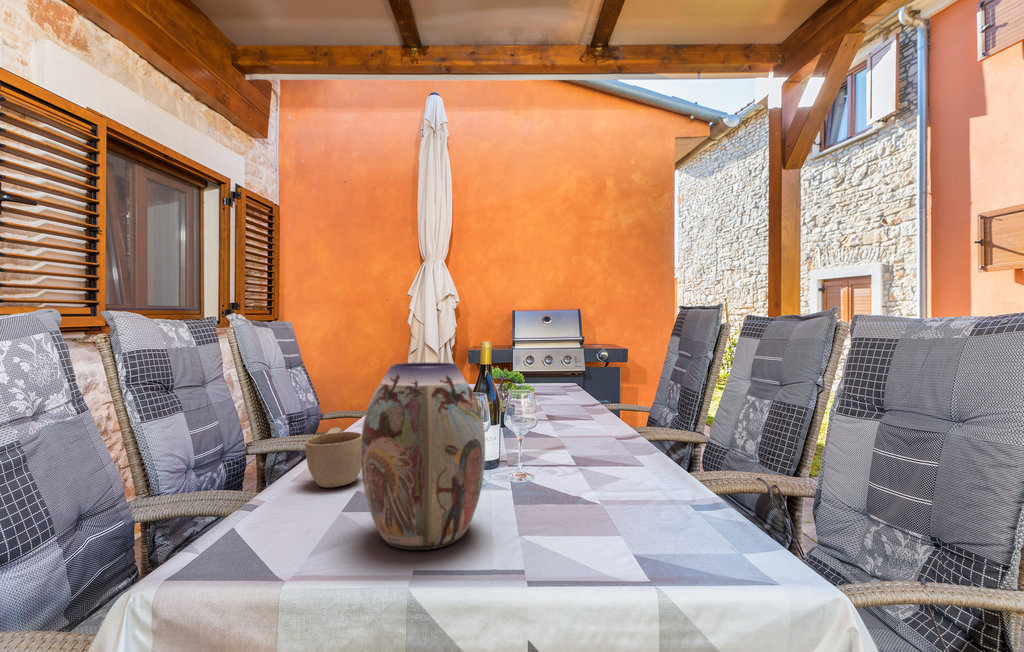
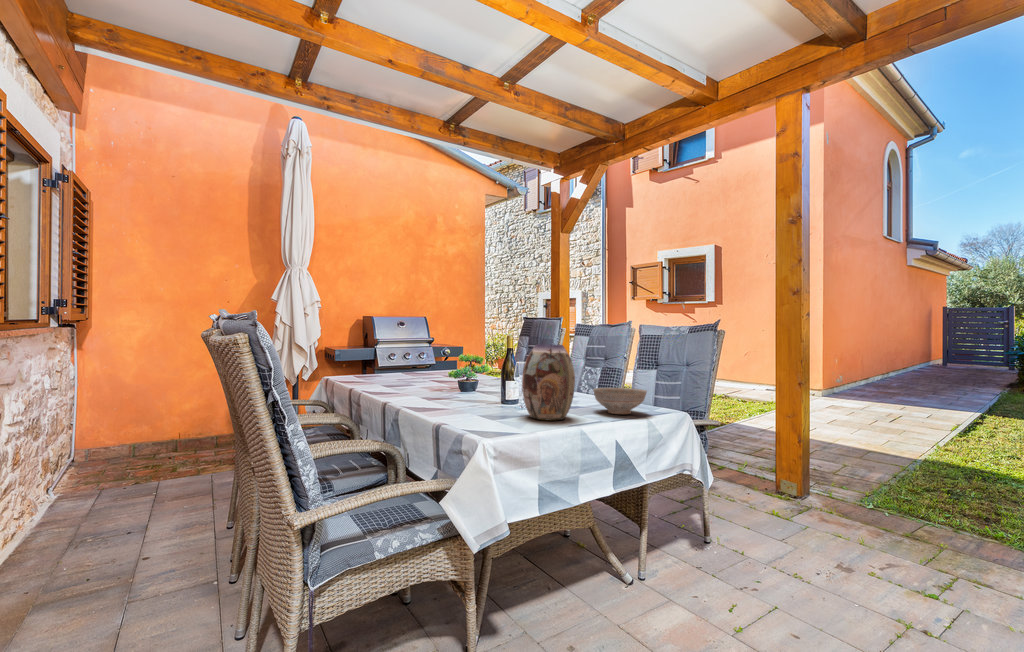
cup: present [305,427,362,487] -> none [441,382,475,411]
decorative bowl: none [570,464,713,550] -> present [593,388,647,414]

